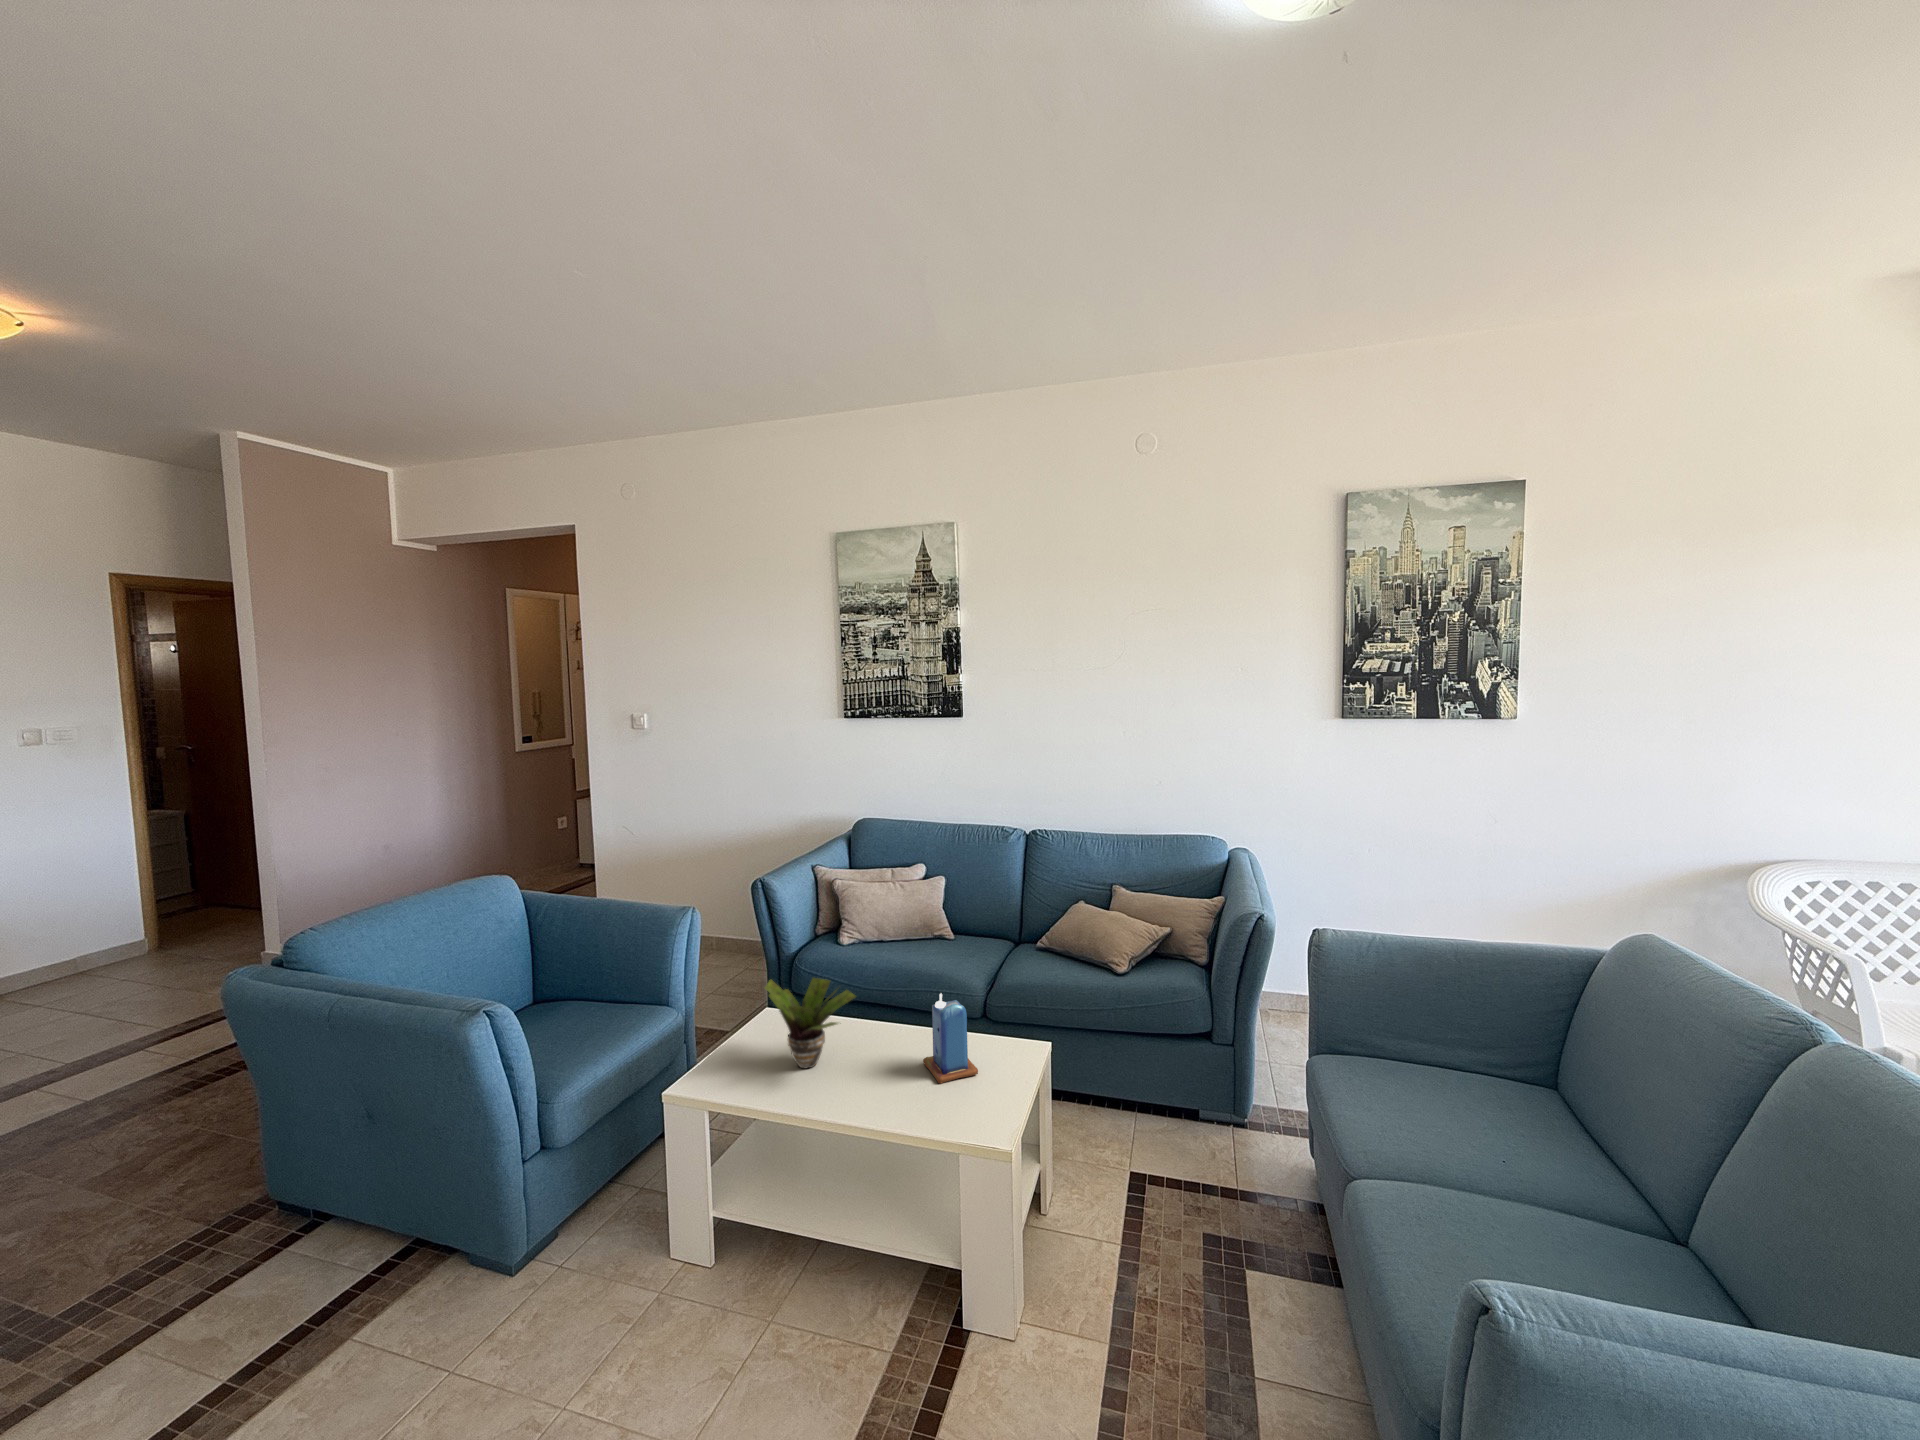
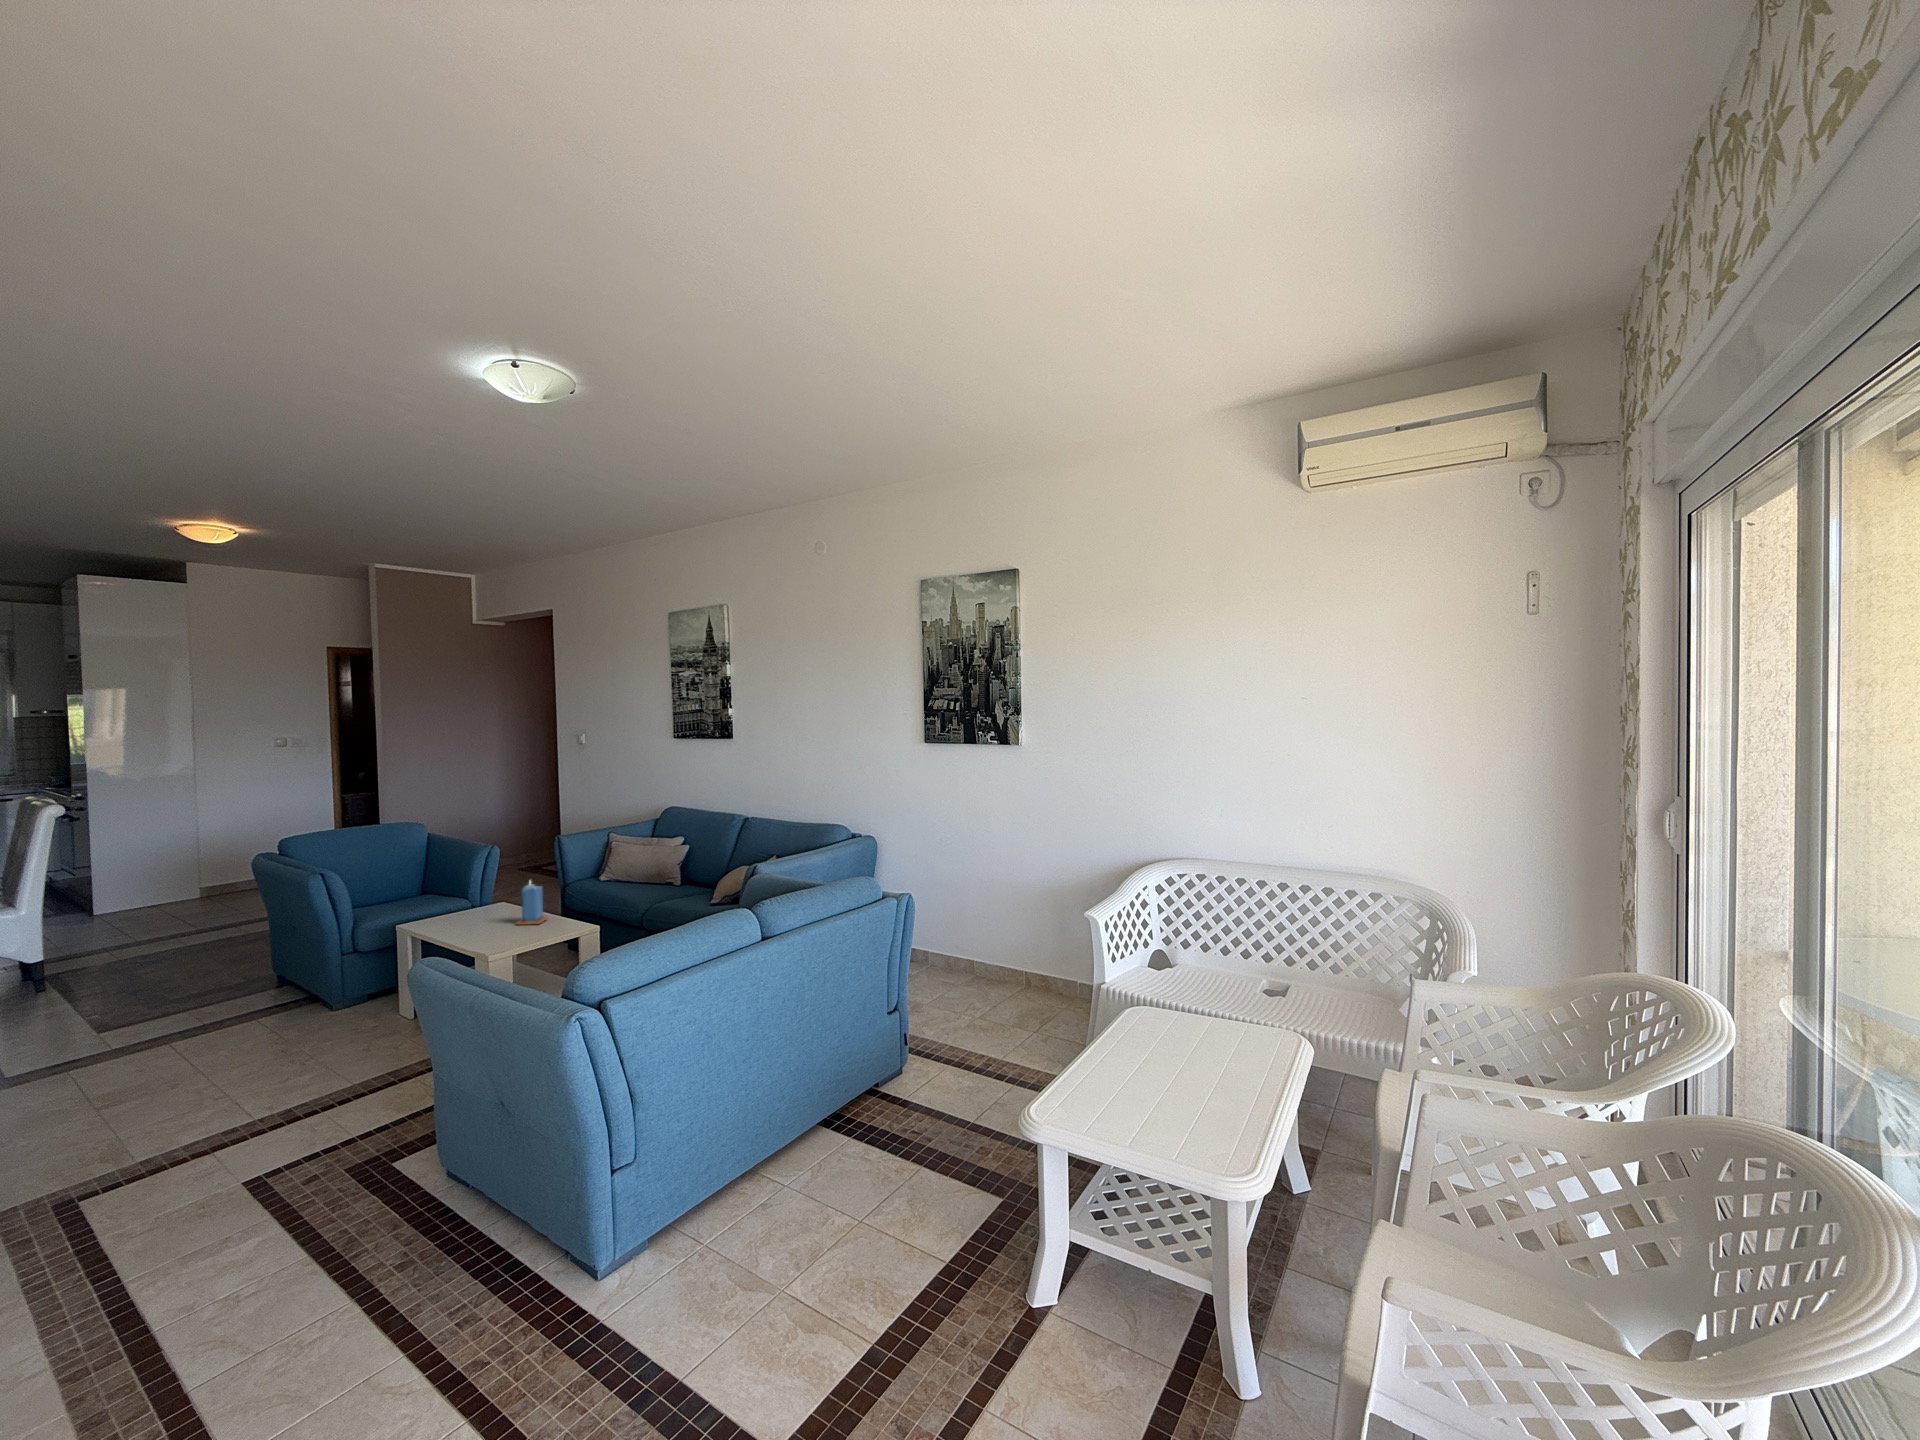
potted plant: present [765,978,856,1069] -> none [455,868,509,916]

